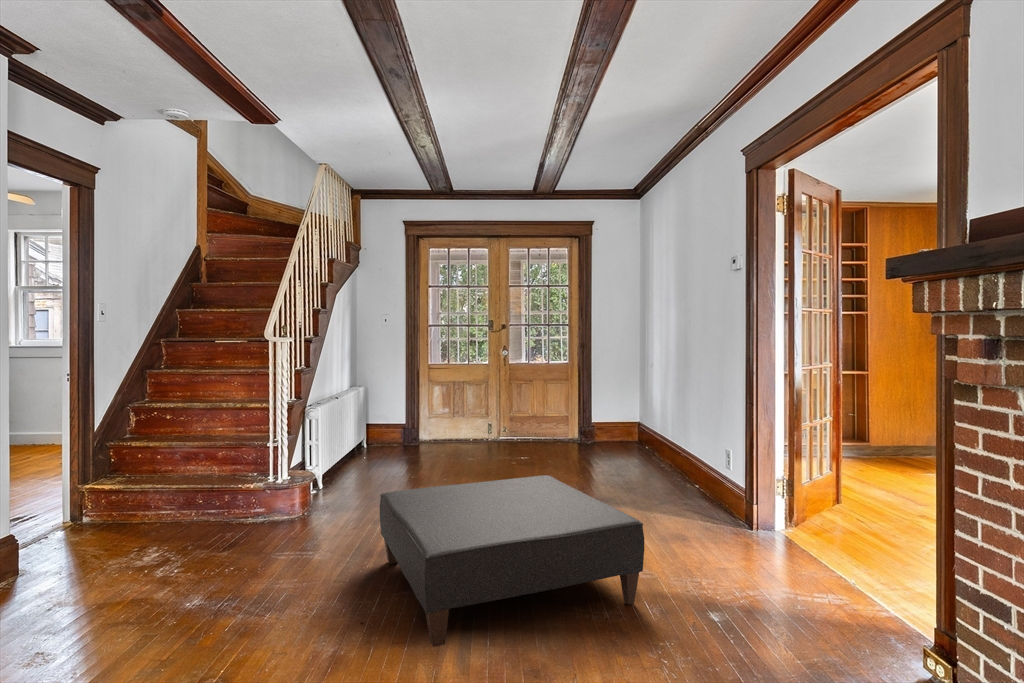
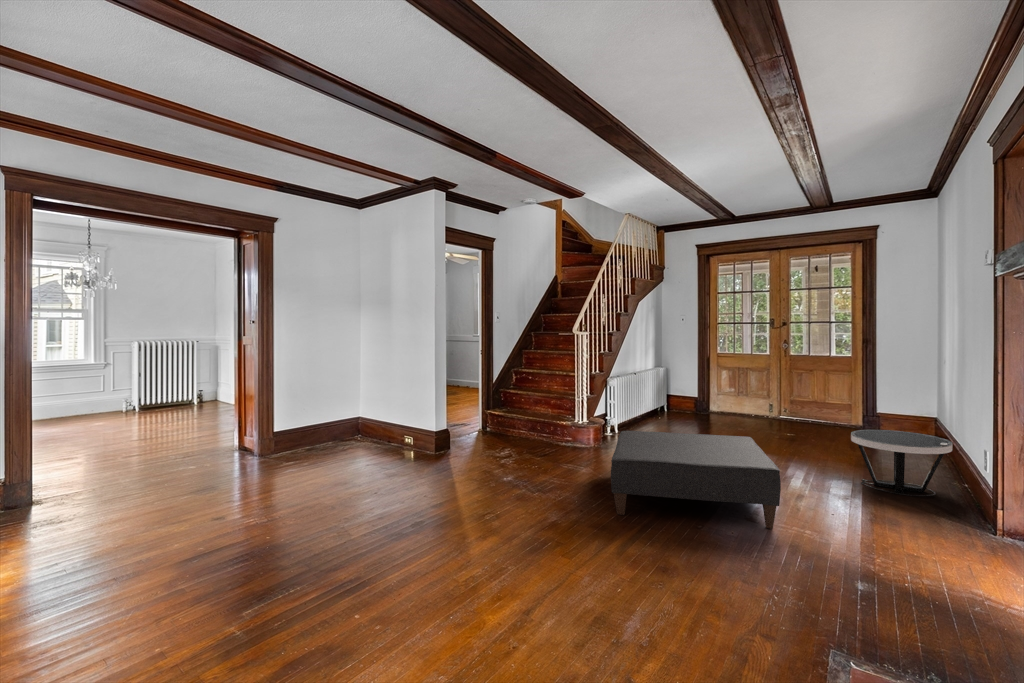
side table: none [631,444,722,515] -> present [851,430,952,496]

